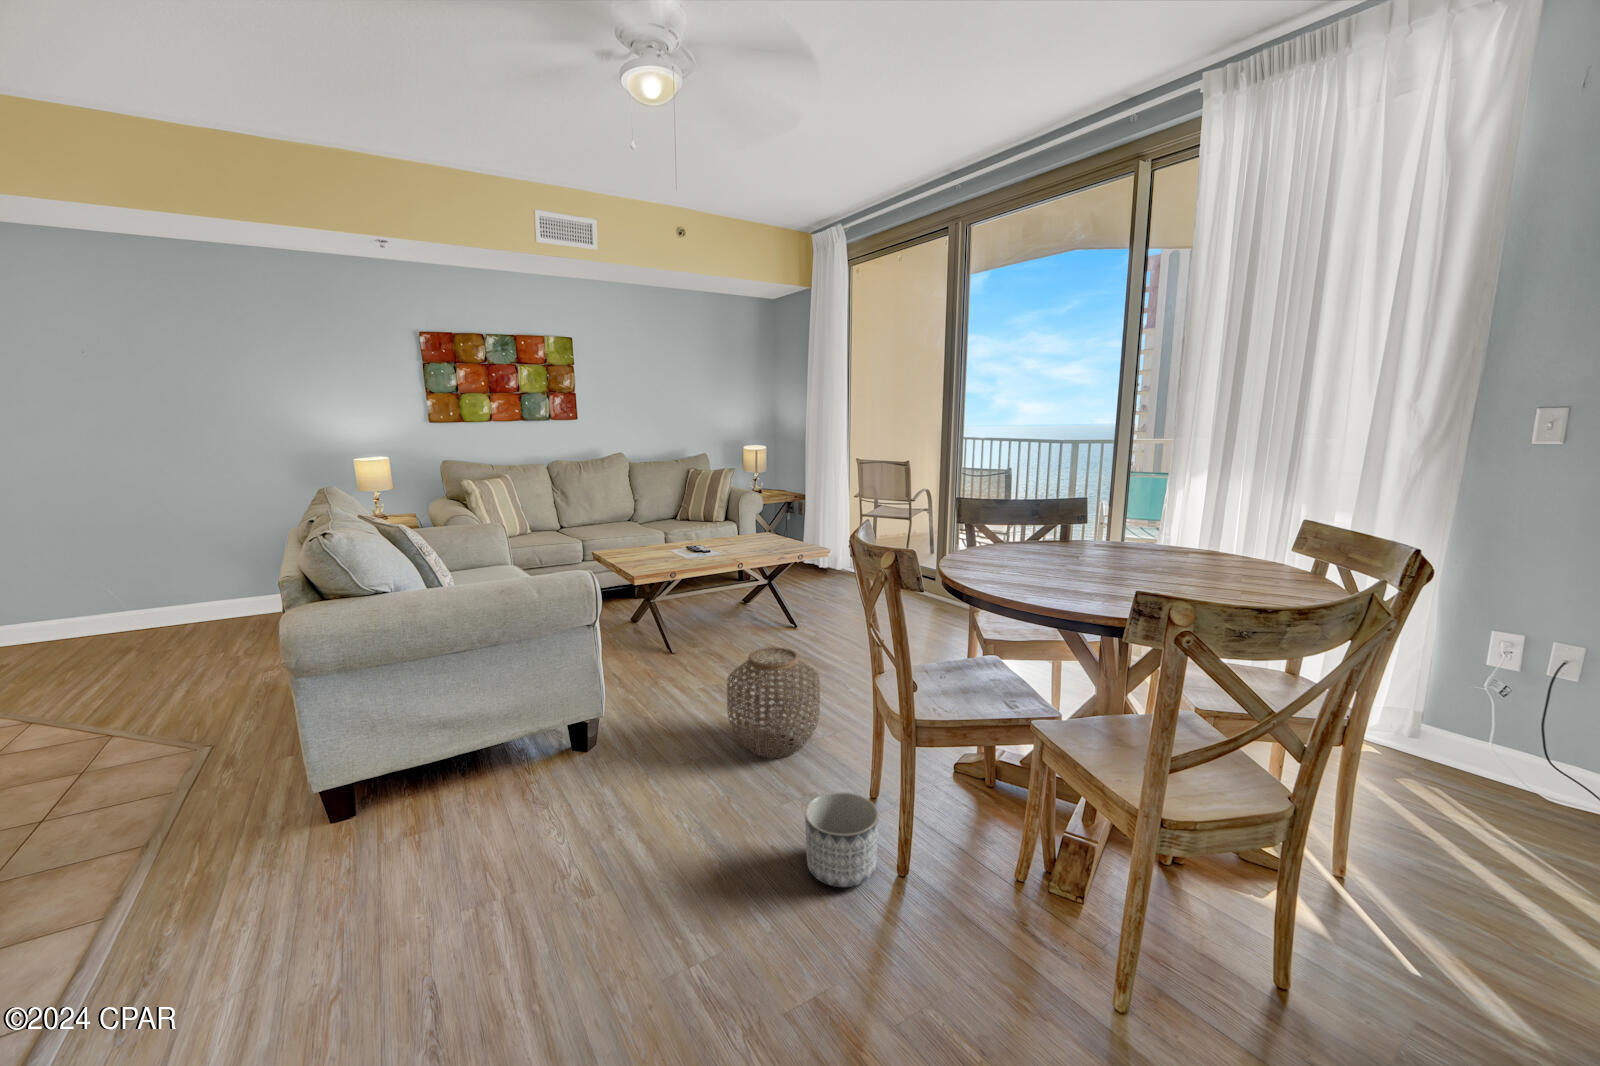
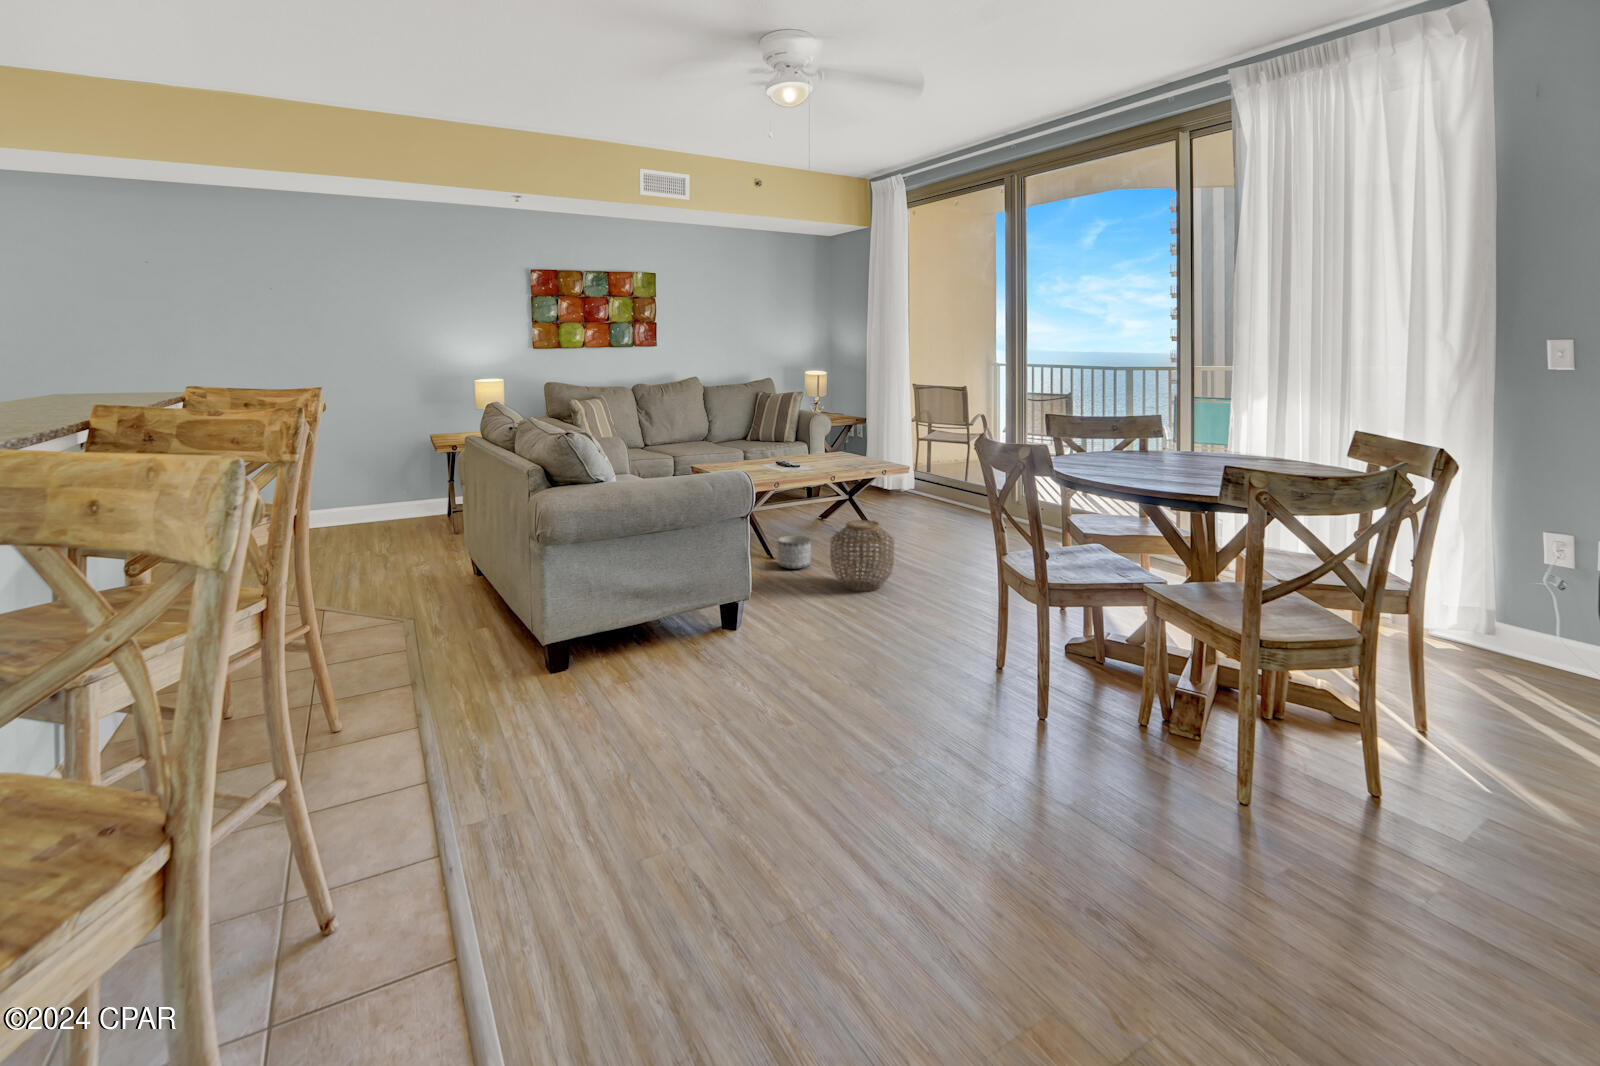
planter: present [805,792,878,887] -> present [778,536,811,569]

